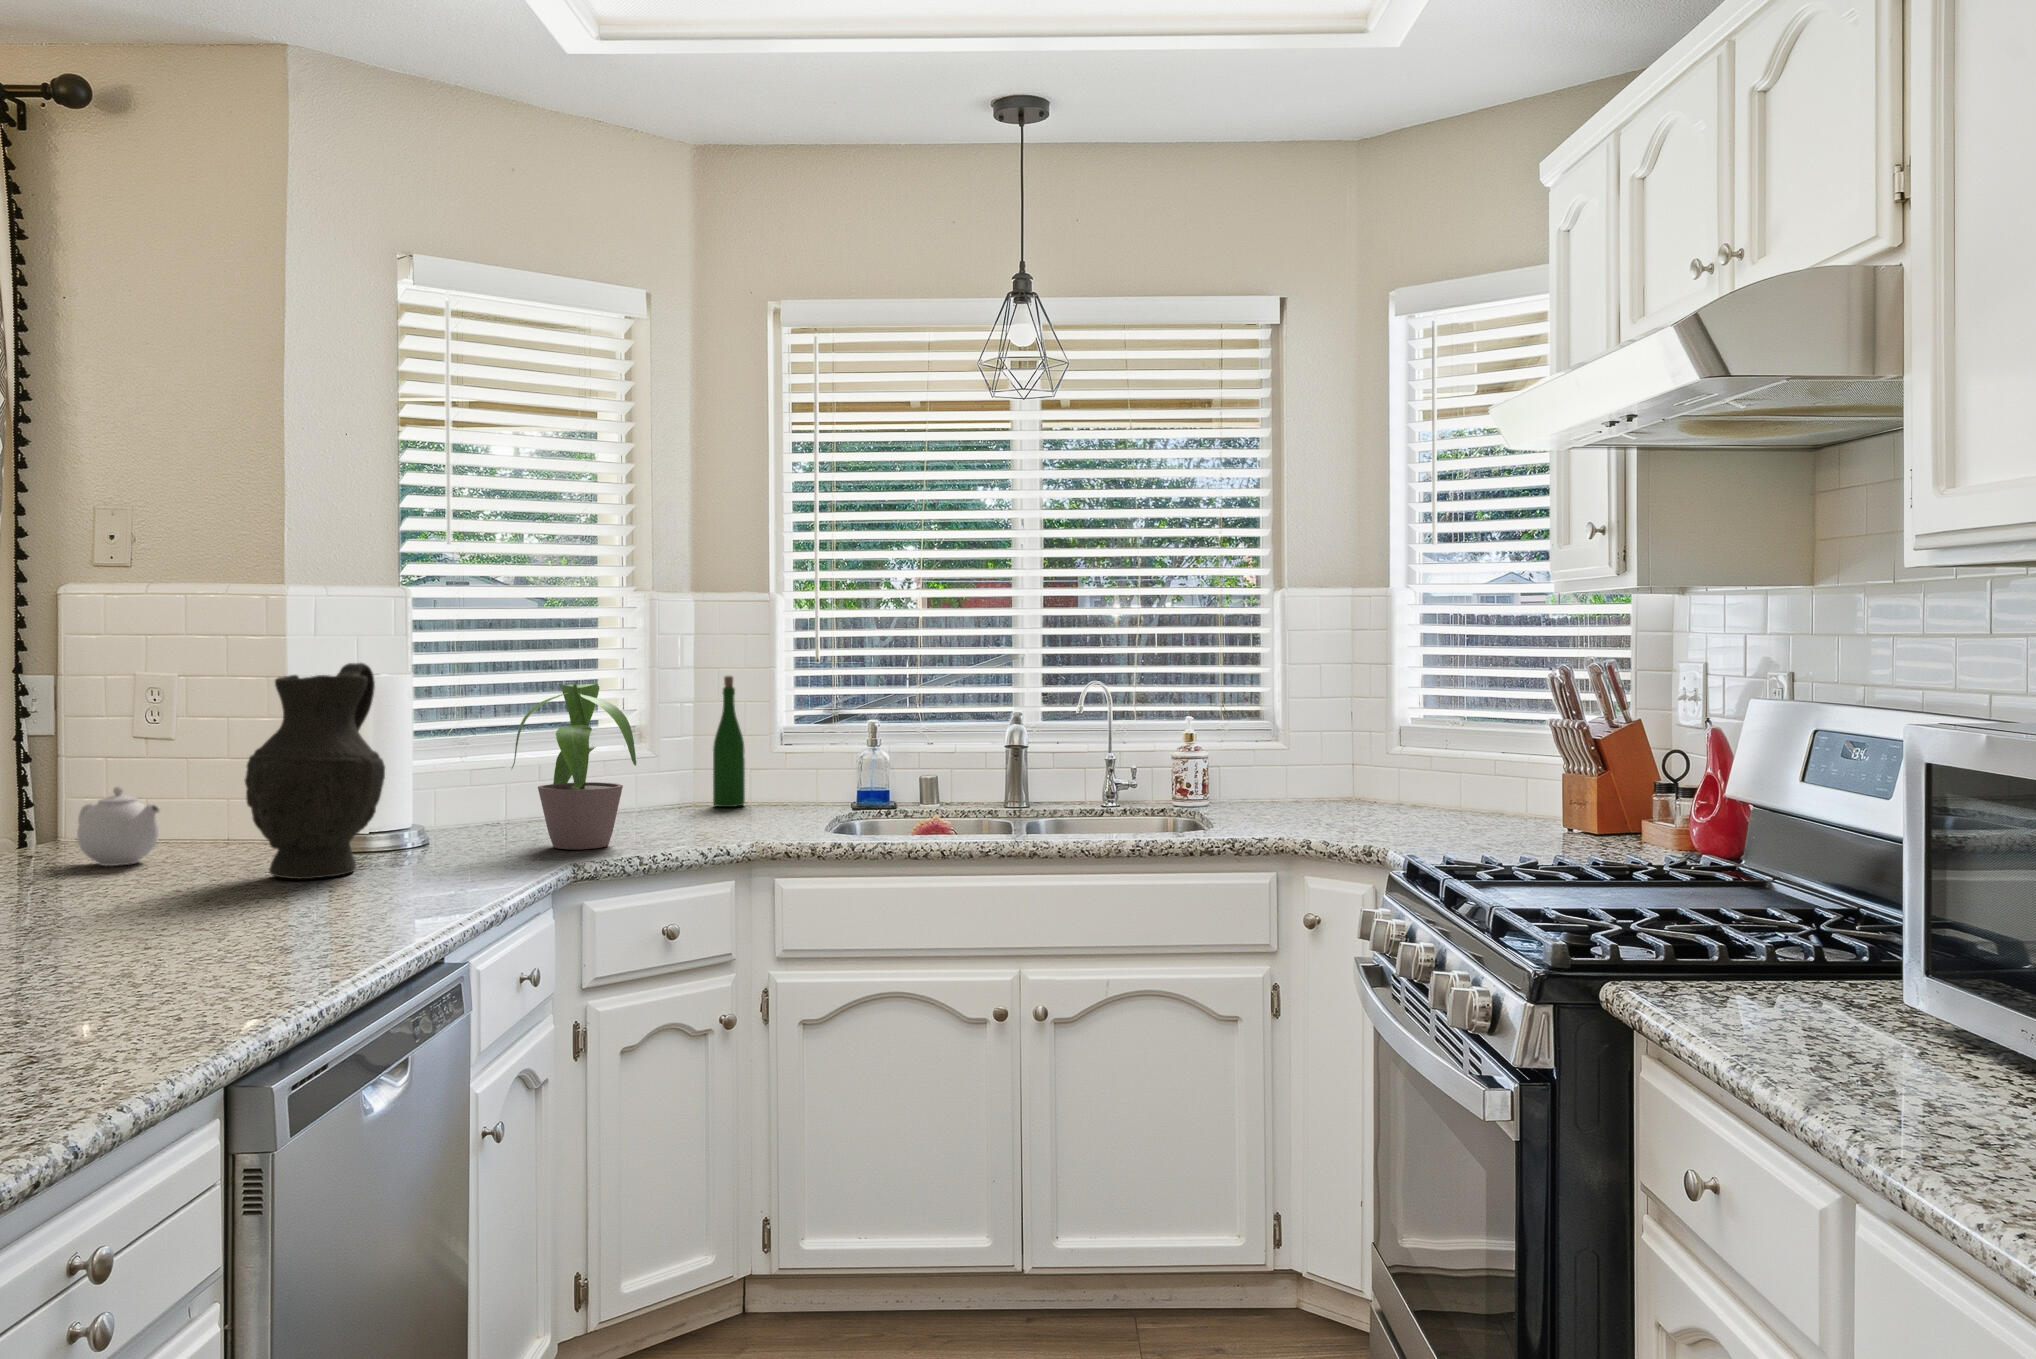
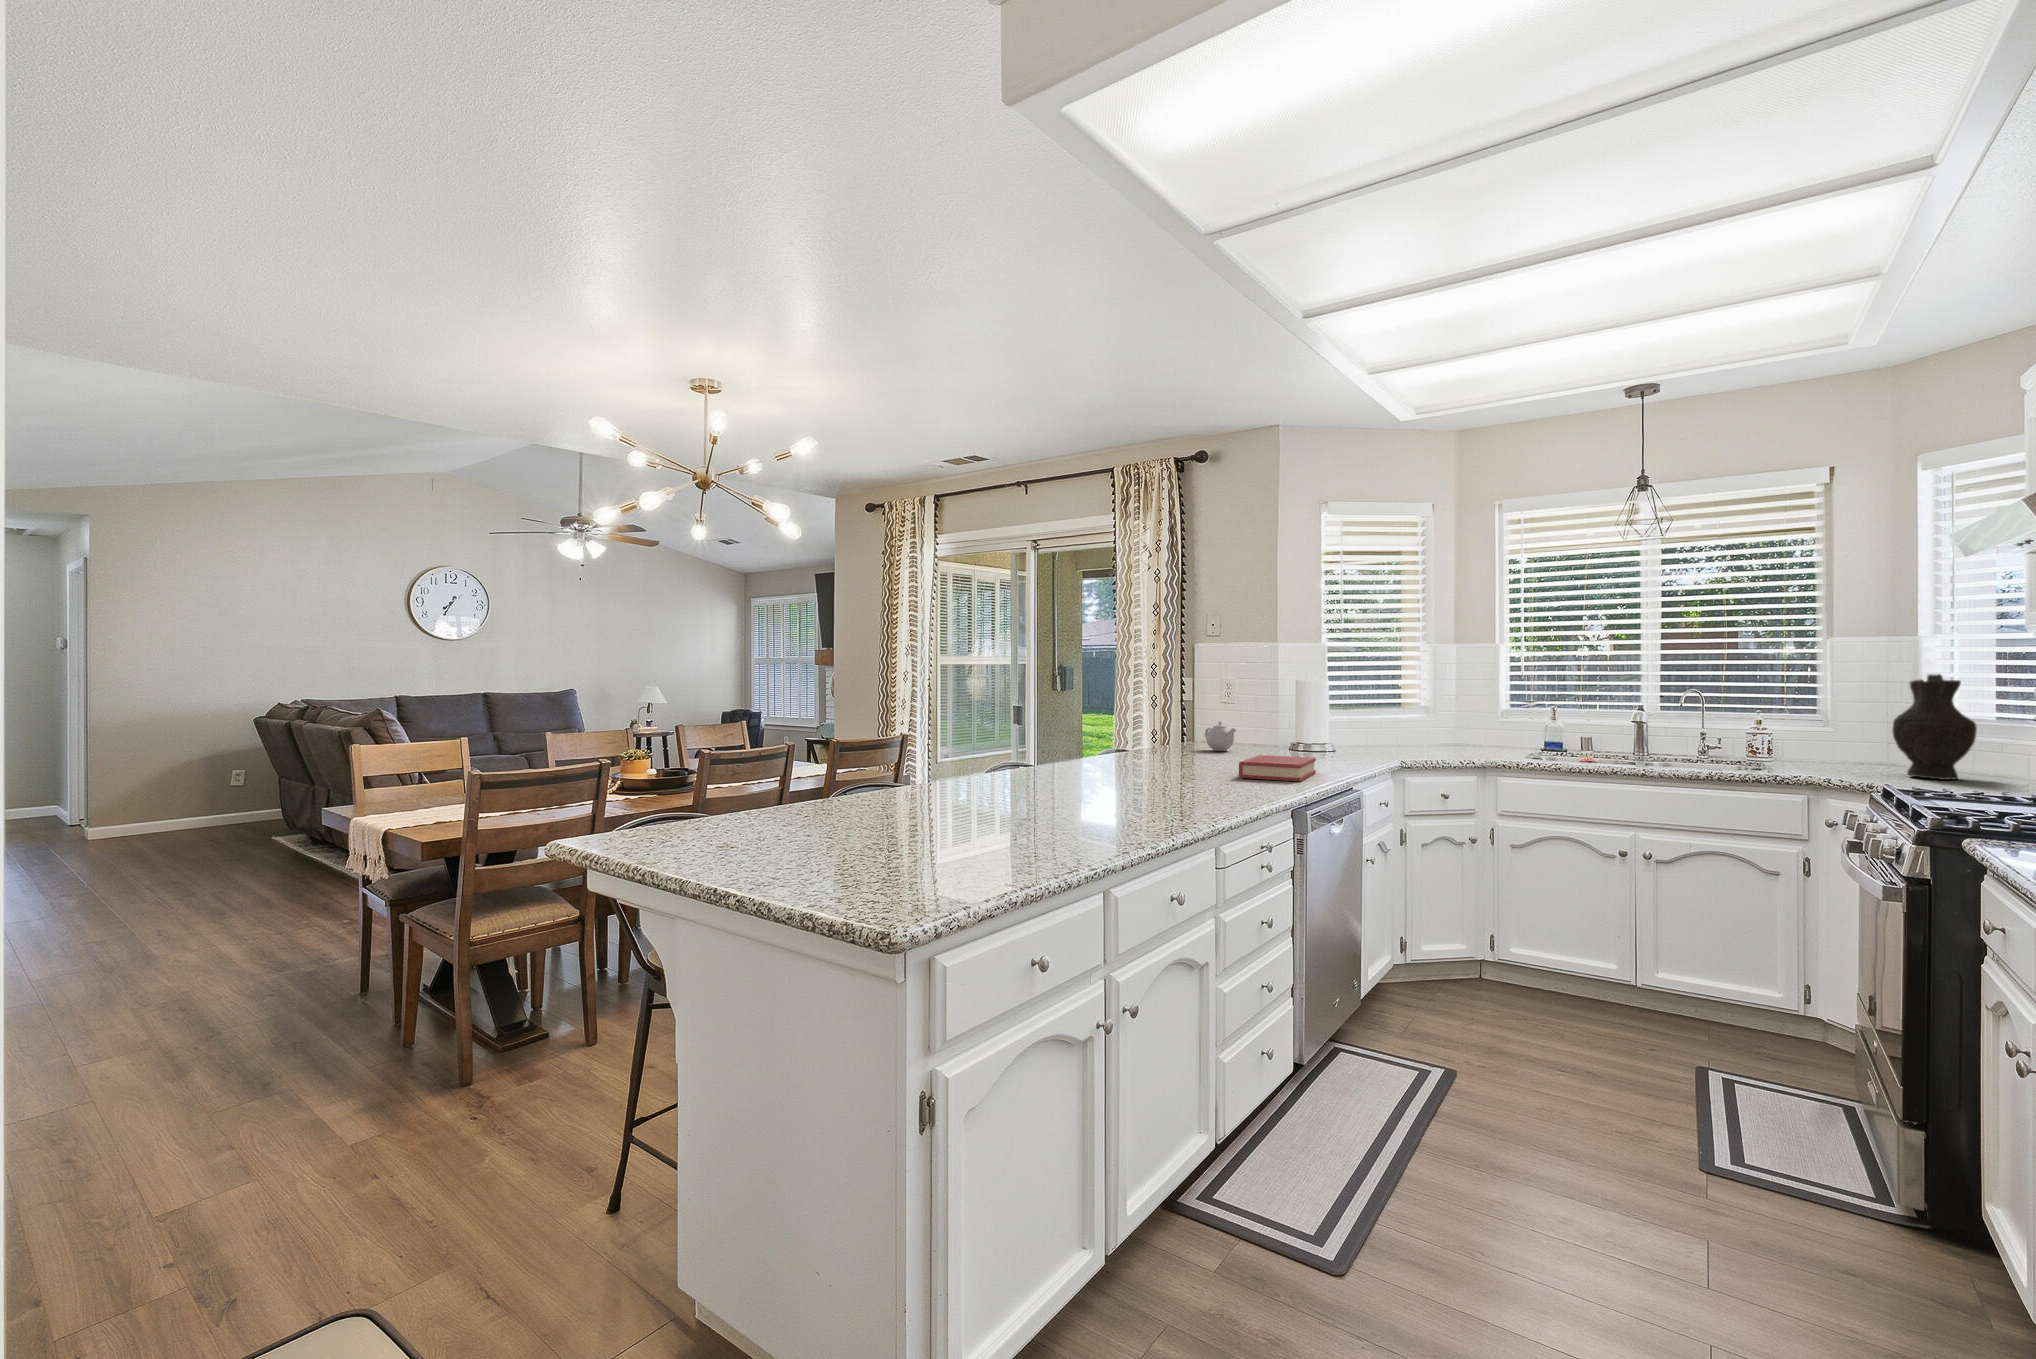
decorative vase: present [245,663,385,879] -> present [1892,674,1977,780]
wine bottle: present [713,676,745,807] -> none [1464,684,1480,747]
potted plant: present [512,683,636,849] -> none [1367,685,1435,757]
hardback book: none [58,891,329,984] -> present [1239,755,1316,781]

